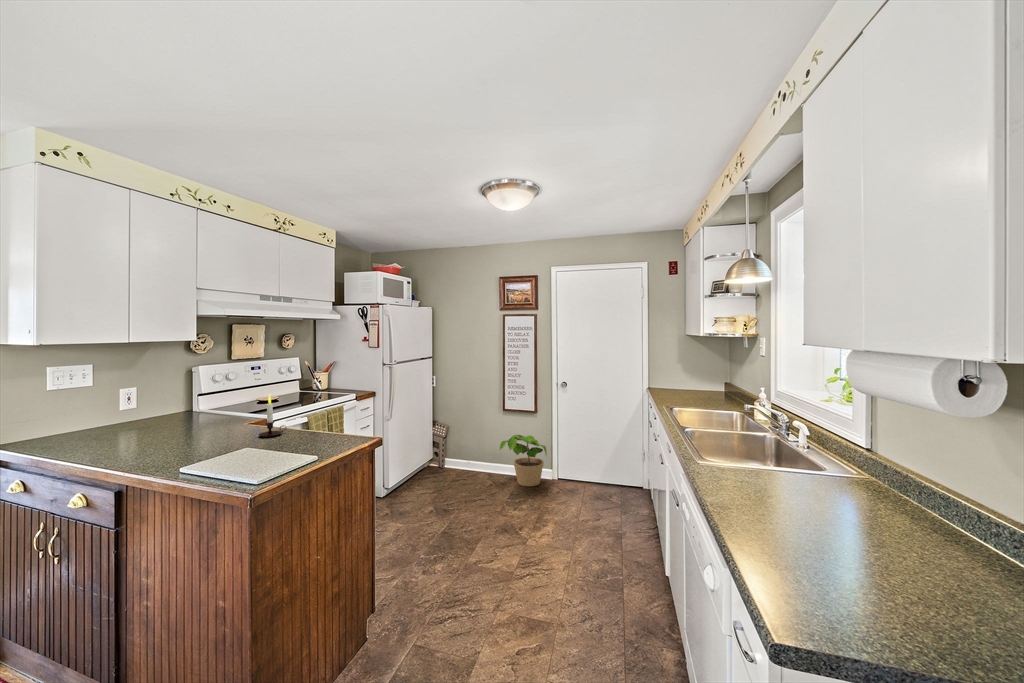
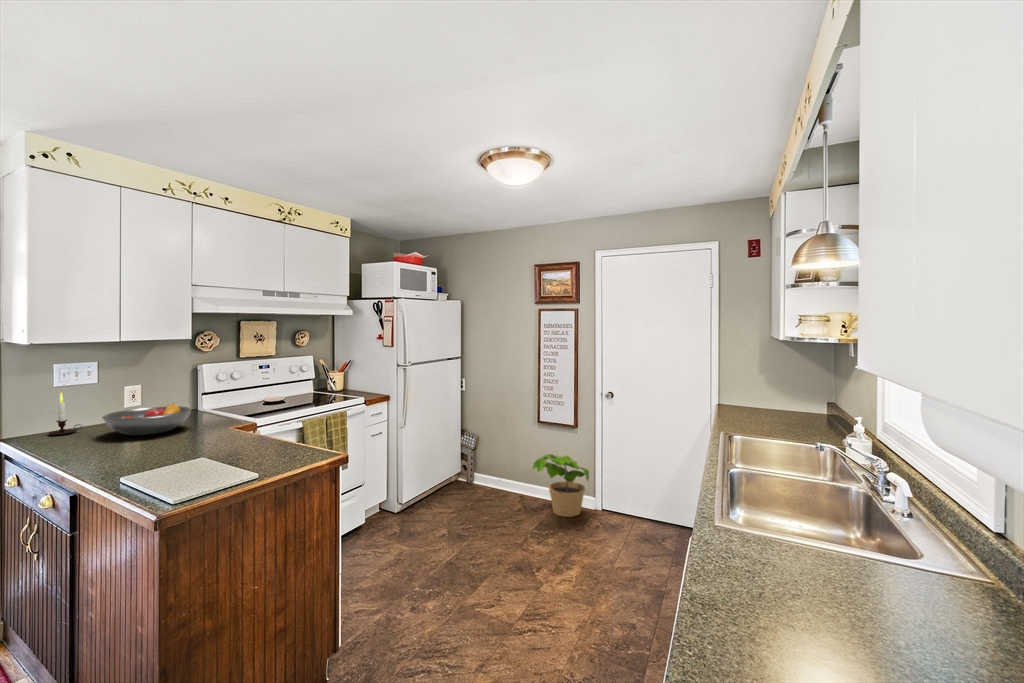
candle: present [259,394,286,437] -> present [49,393,82,435]
fruit bowl: none [116,401,207,433] -> present [102,403,192,435]

